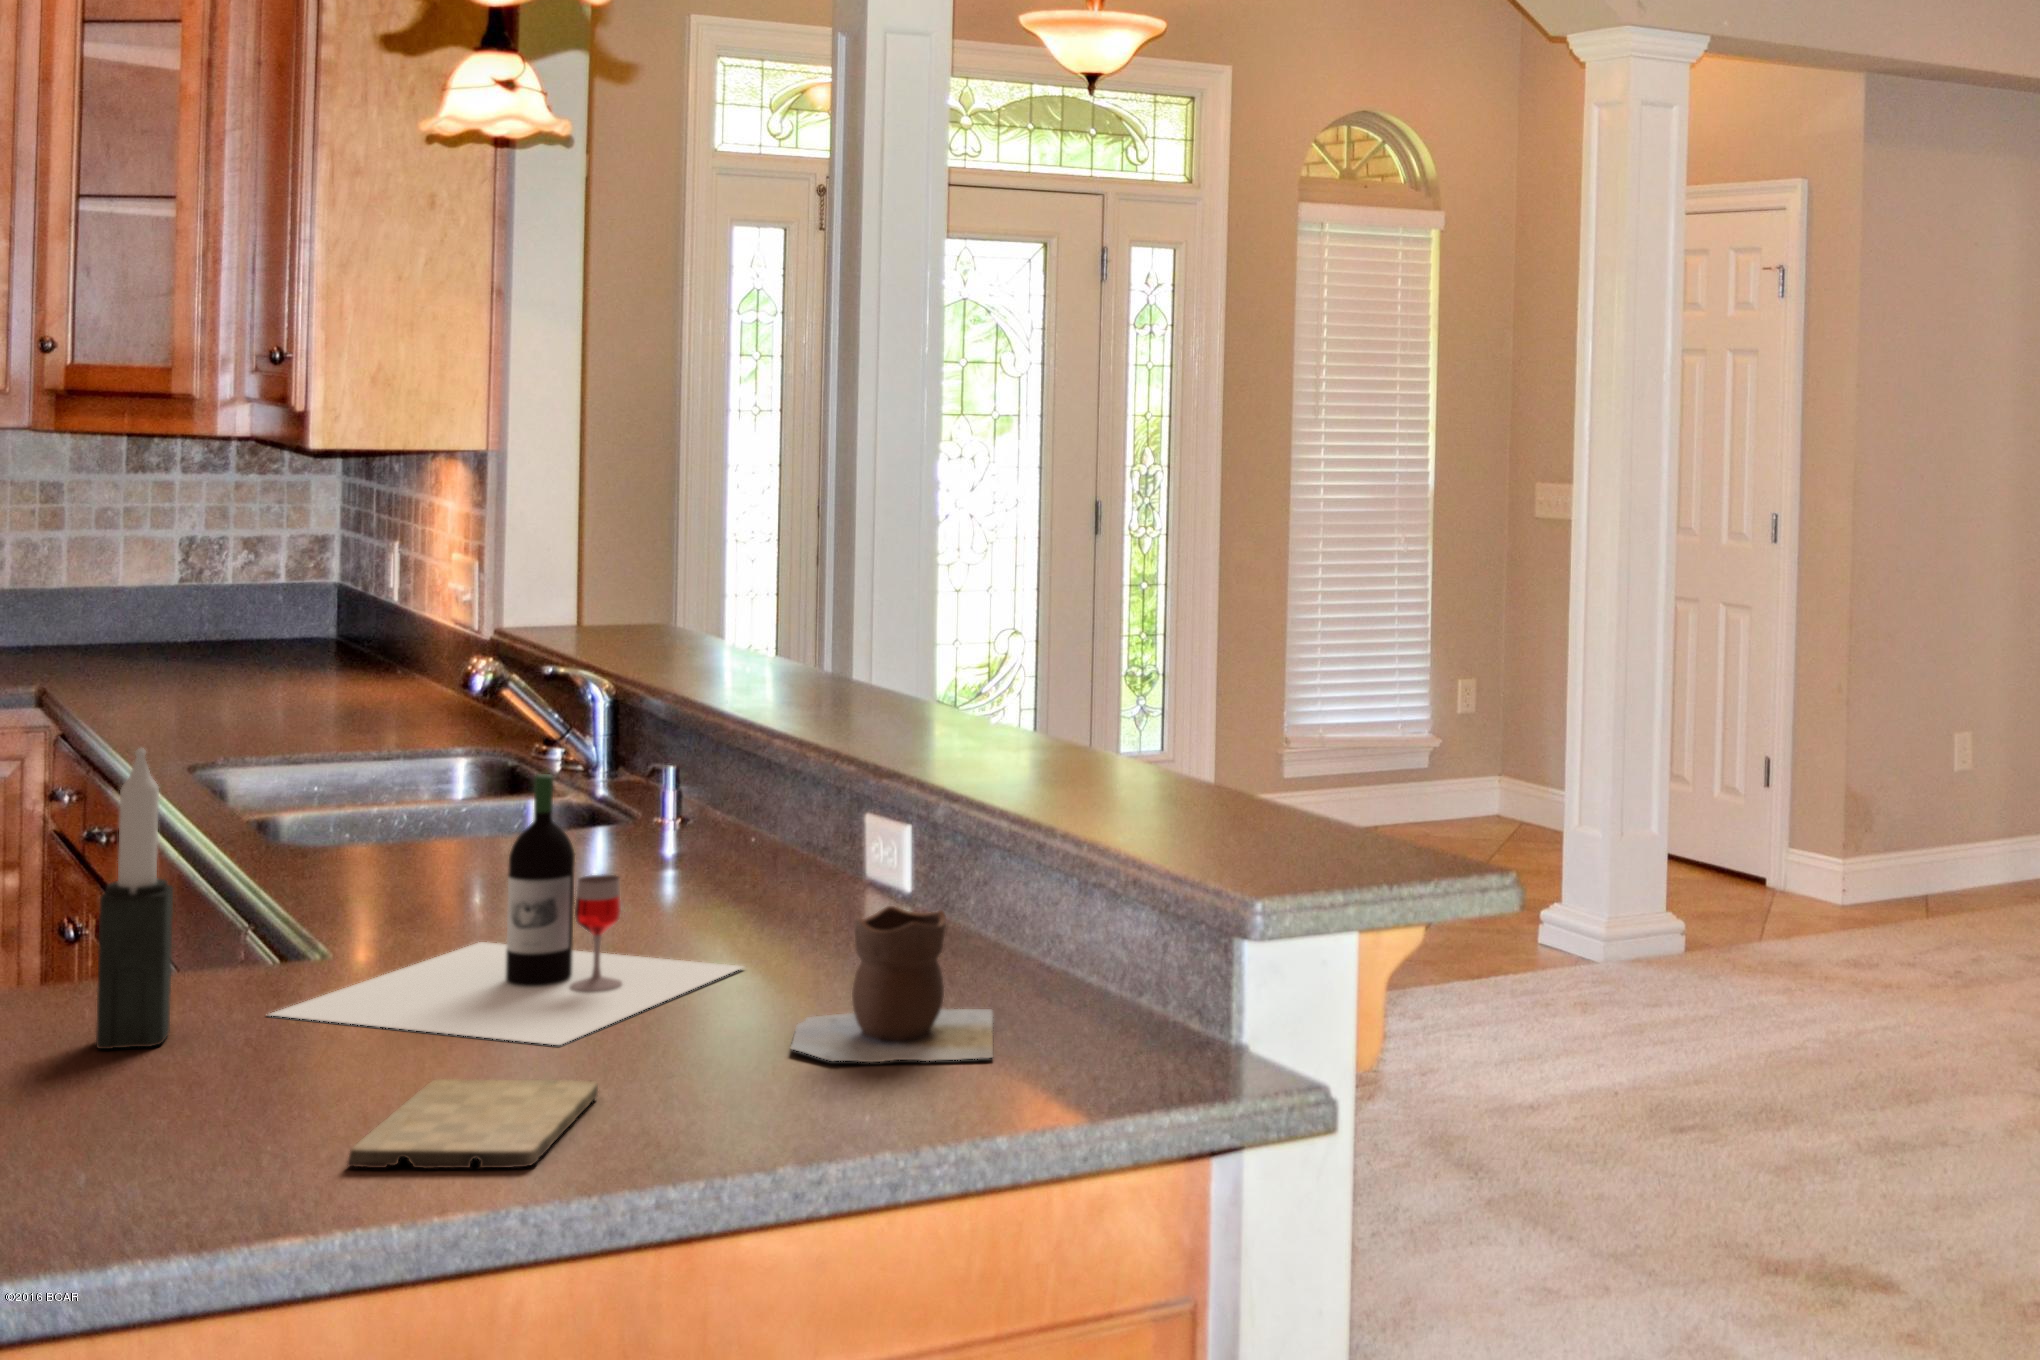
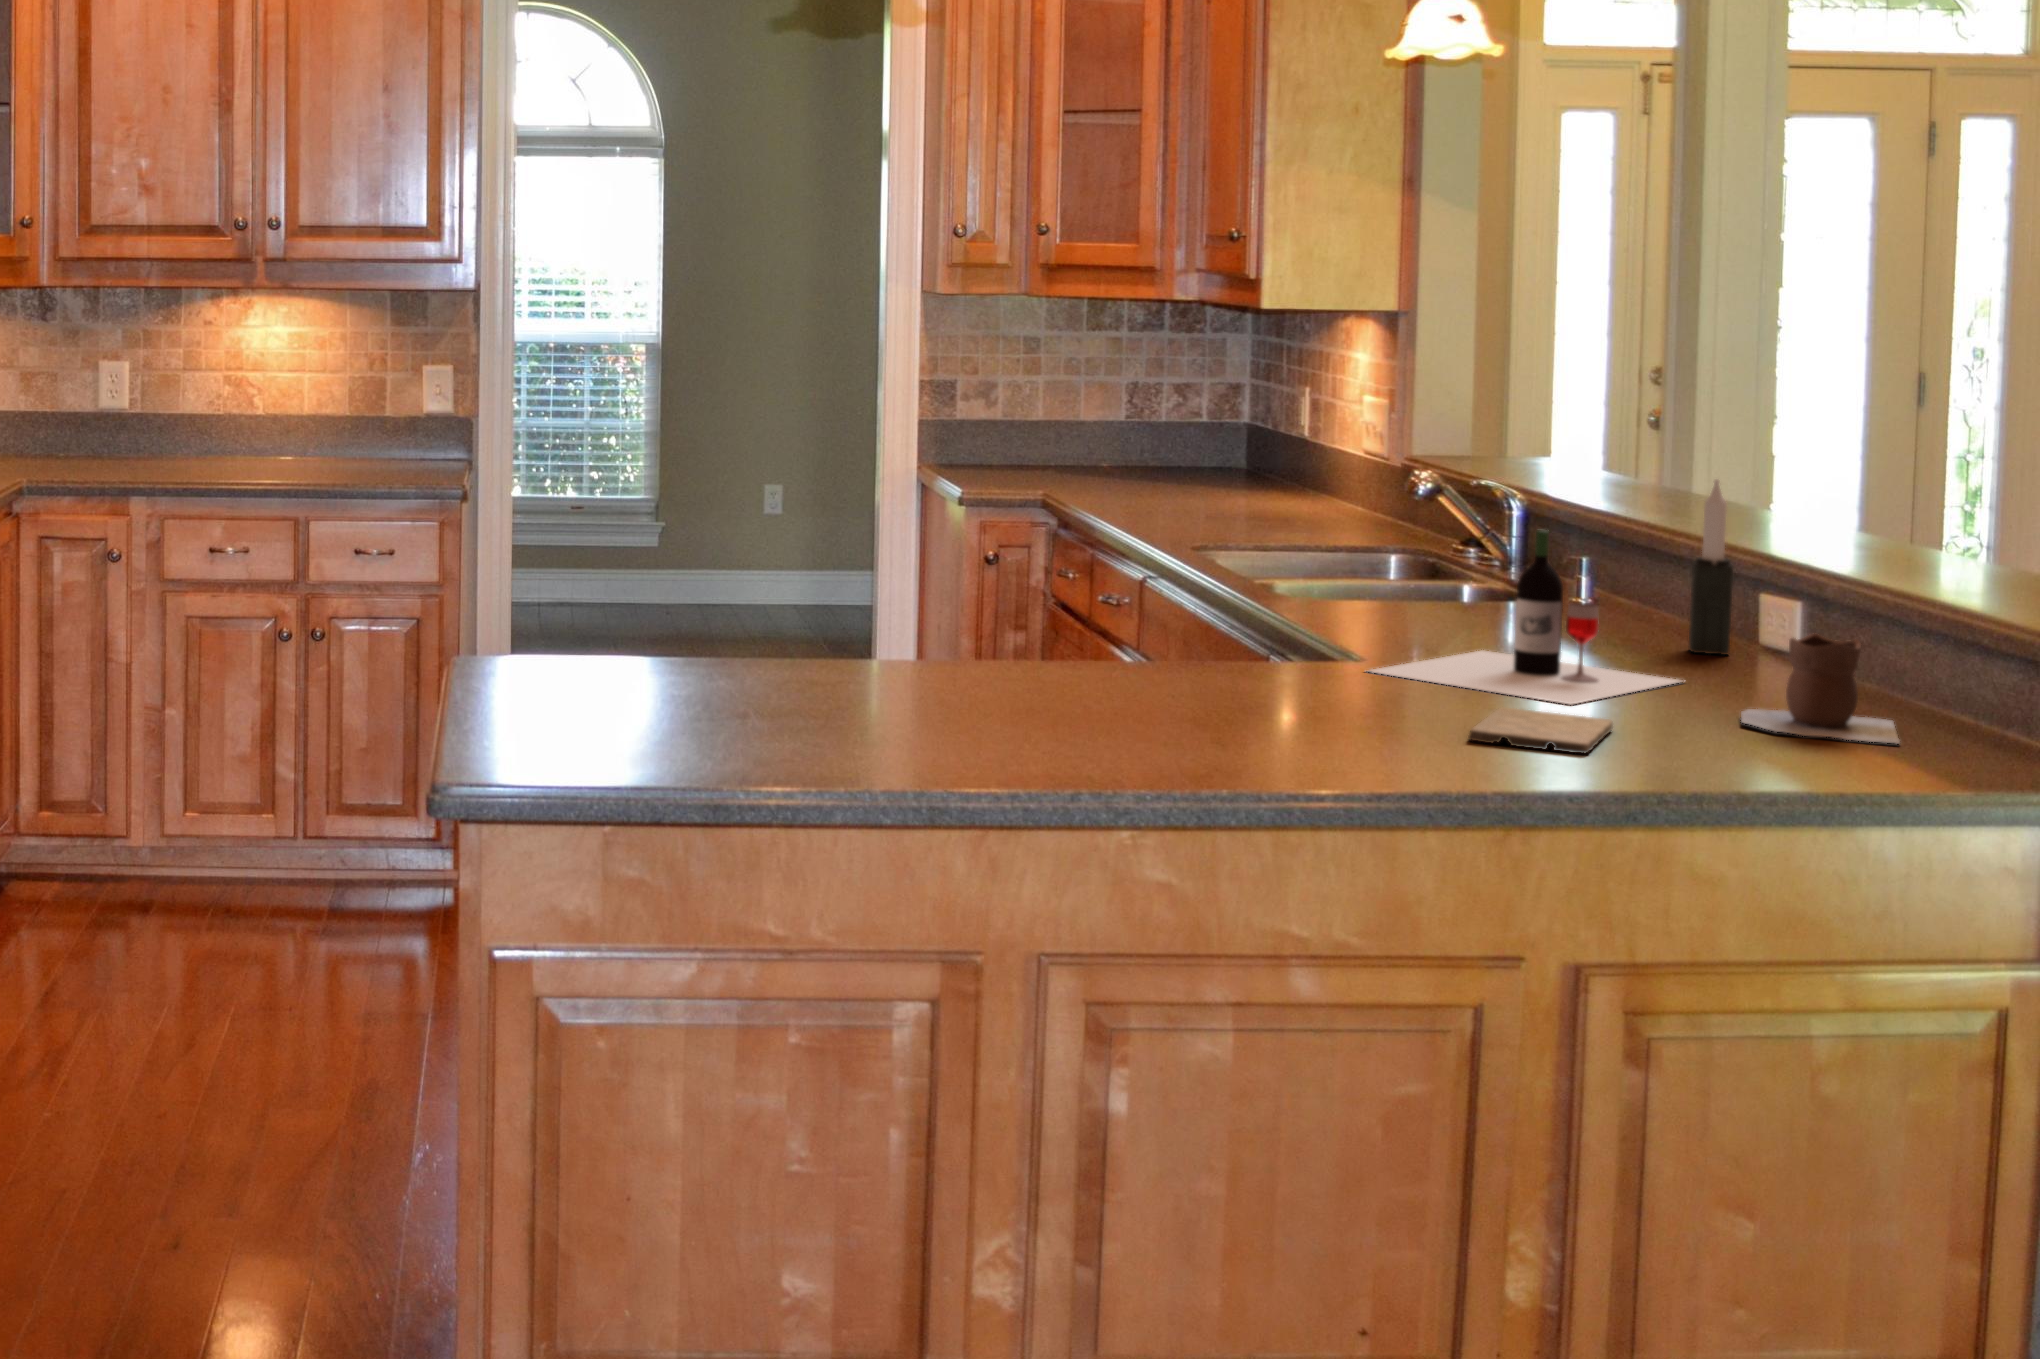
candle: present [96,748,173,1049] -> present [1688,479,1733,655]

